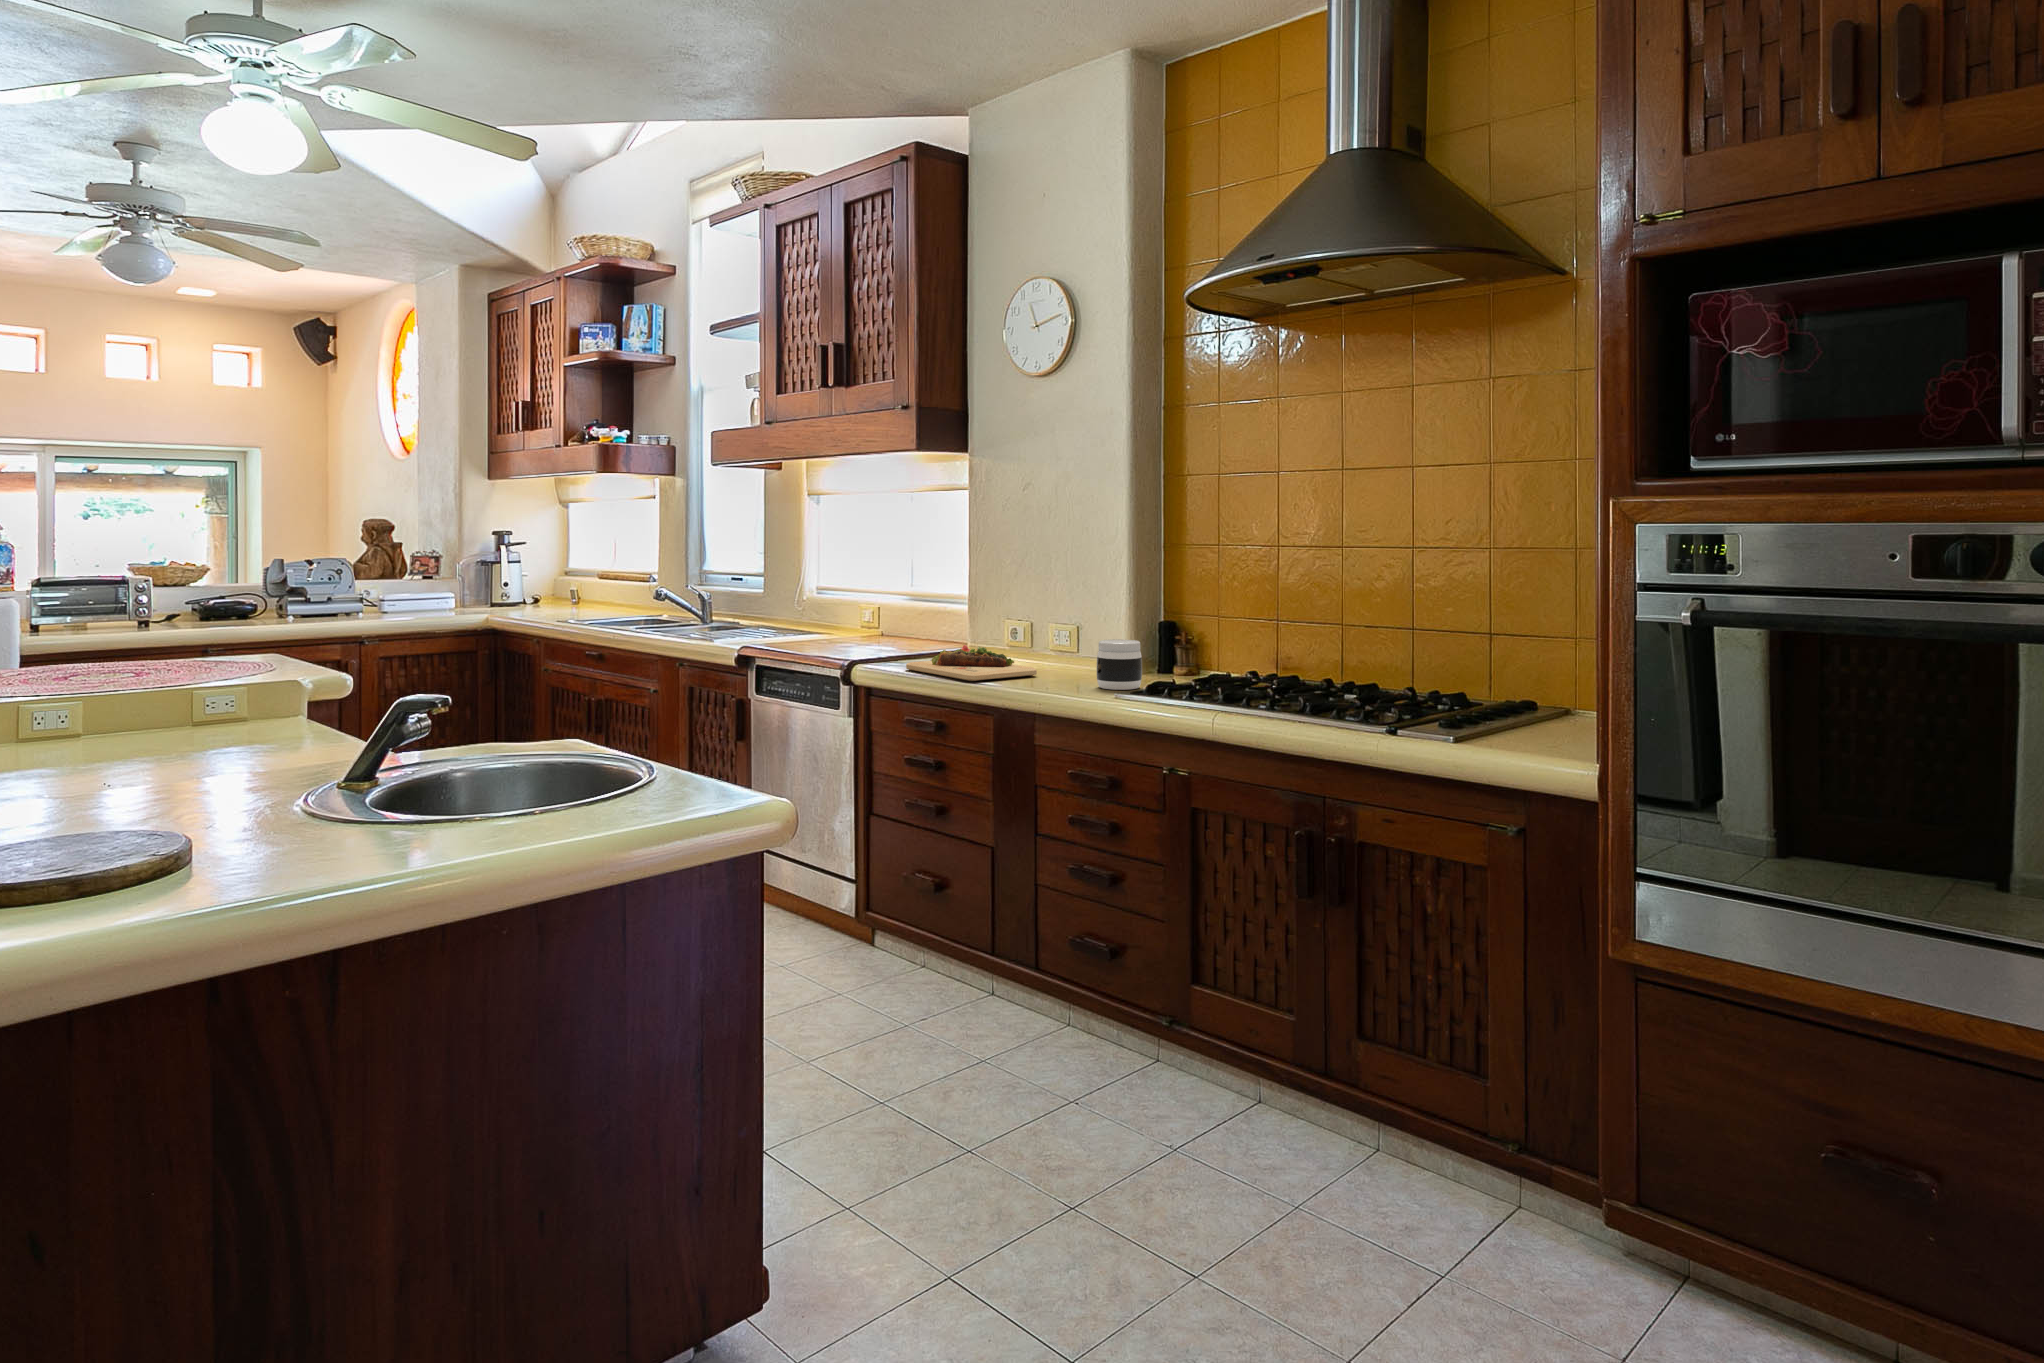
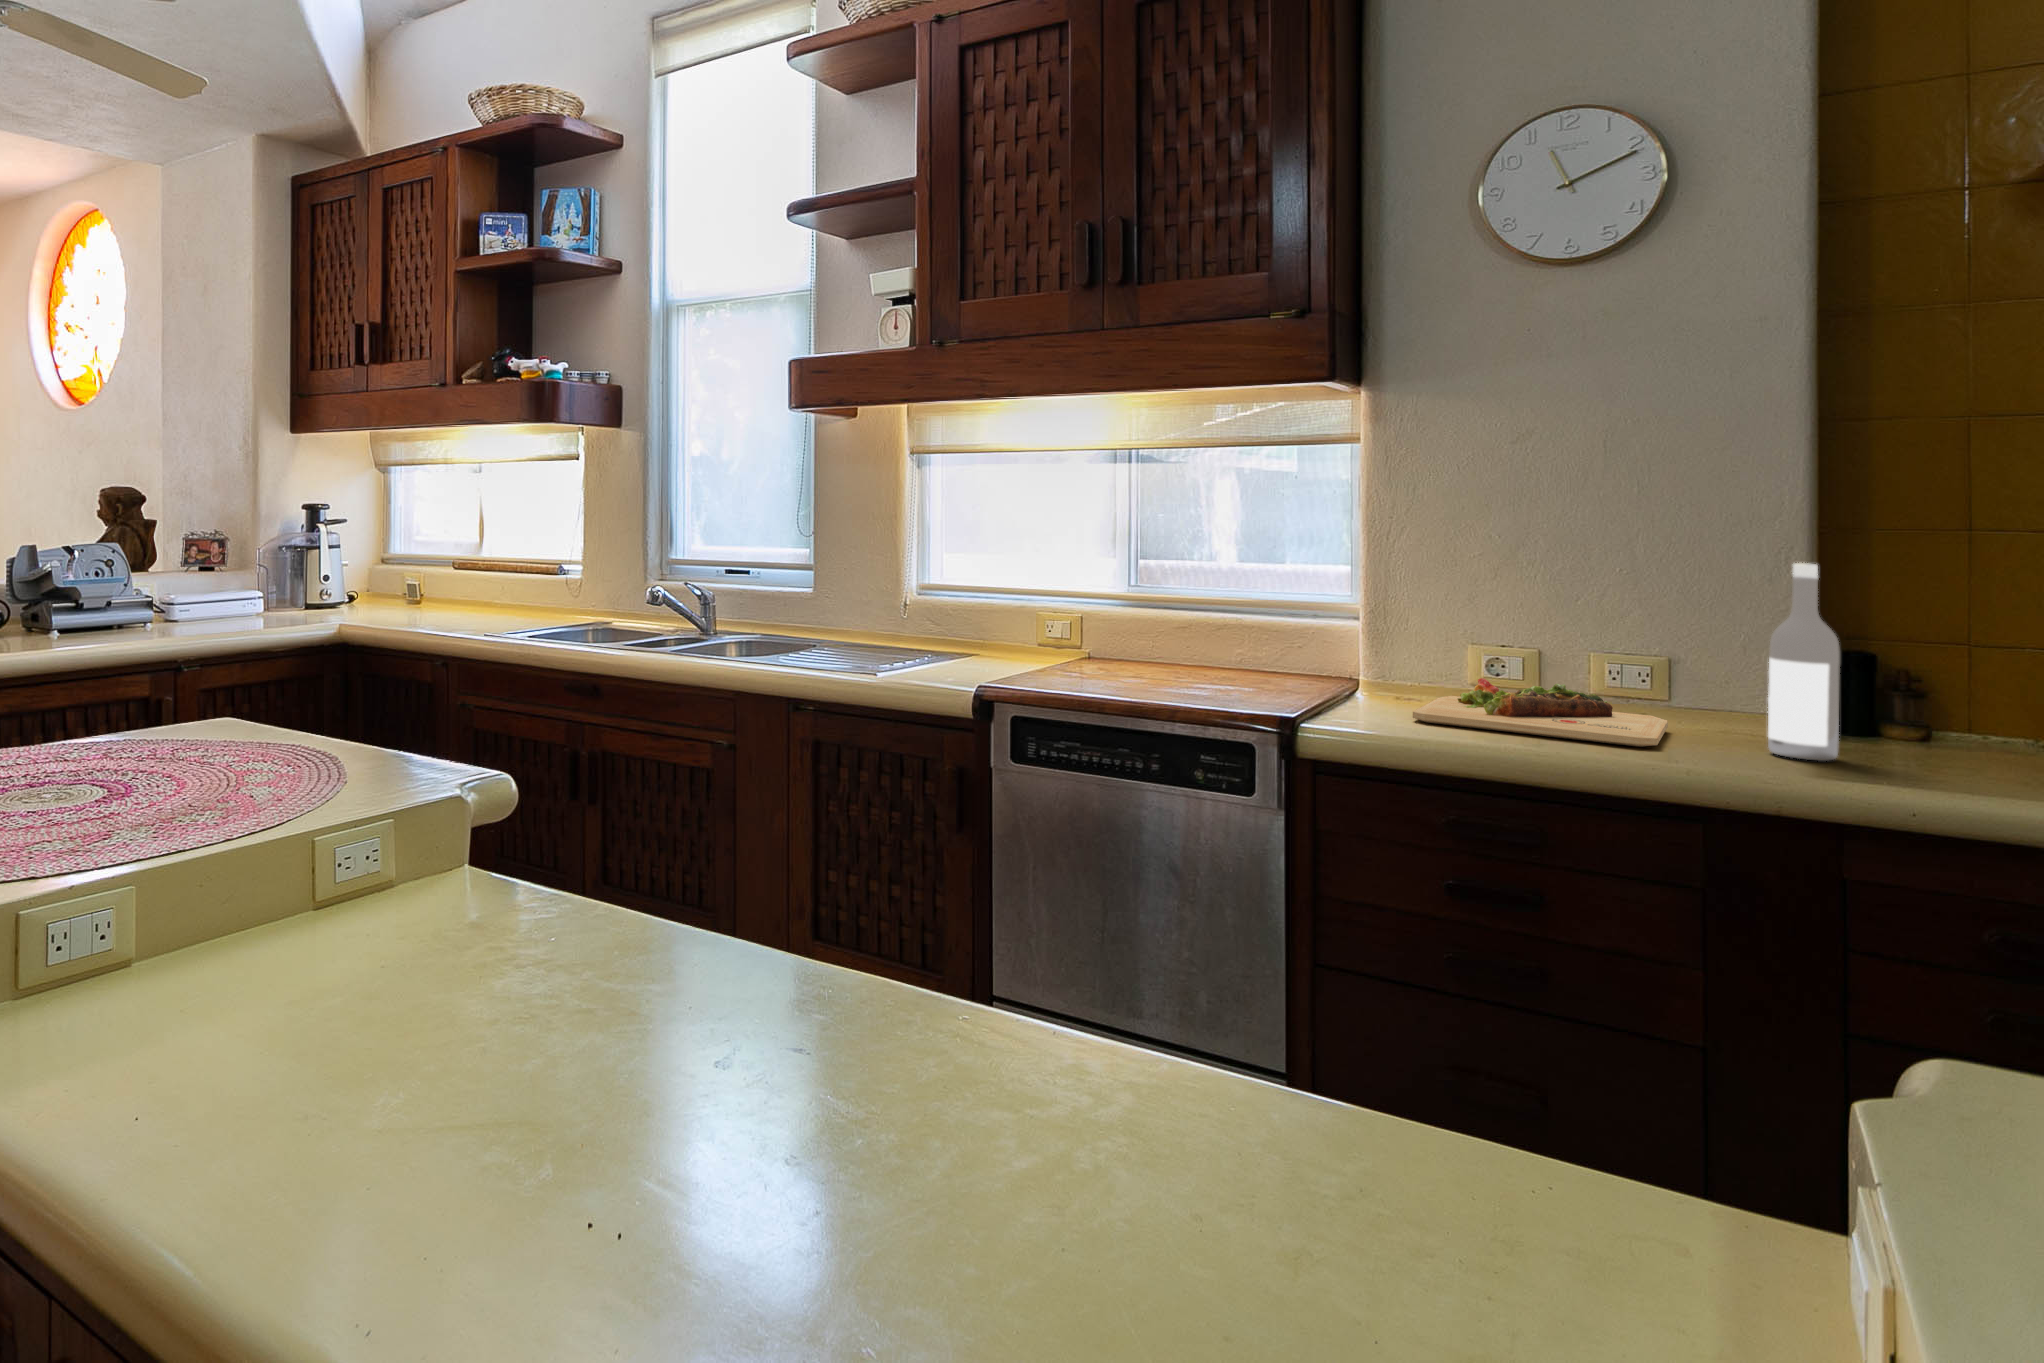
wine bottle: none [1029,572,1061,688] -> present [1768,563,1840,761]
jar: present [1097,639,1142,690] -> none [1853,672,1956,759]

